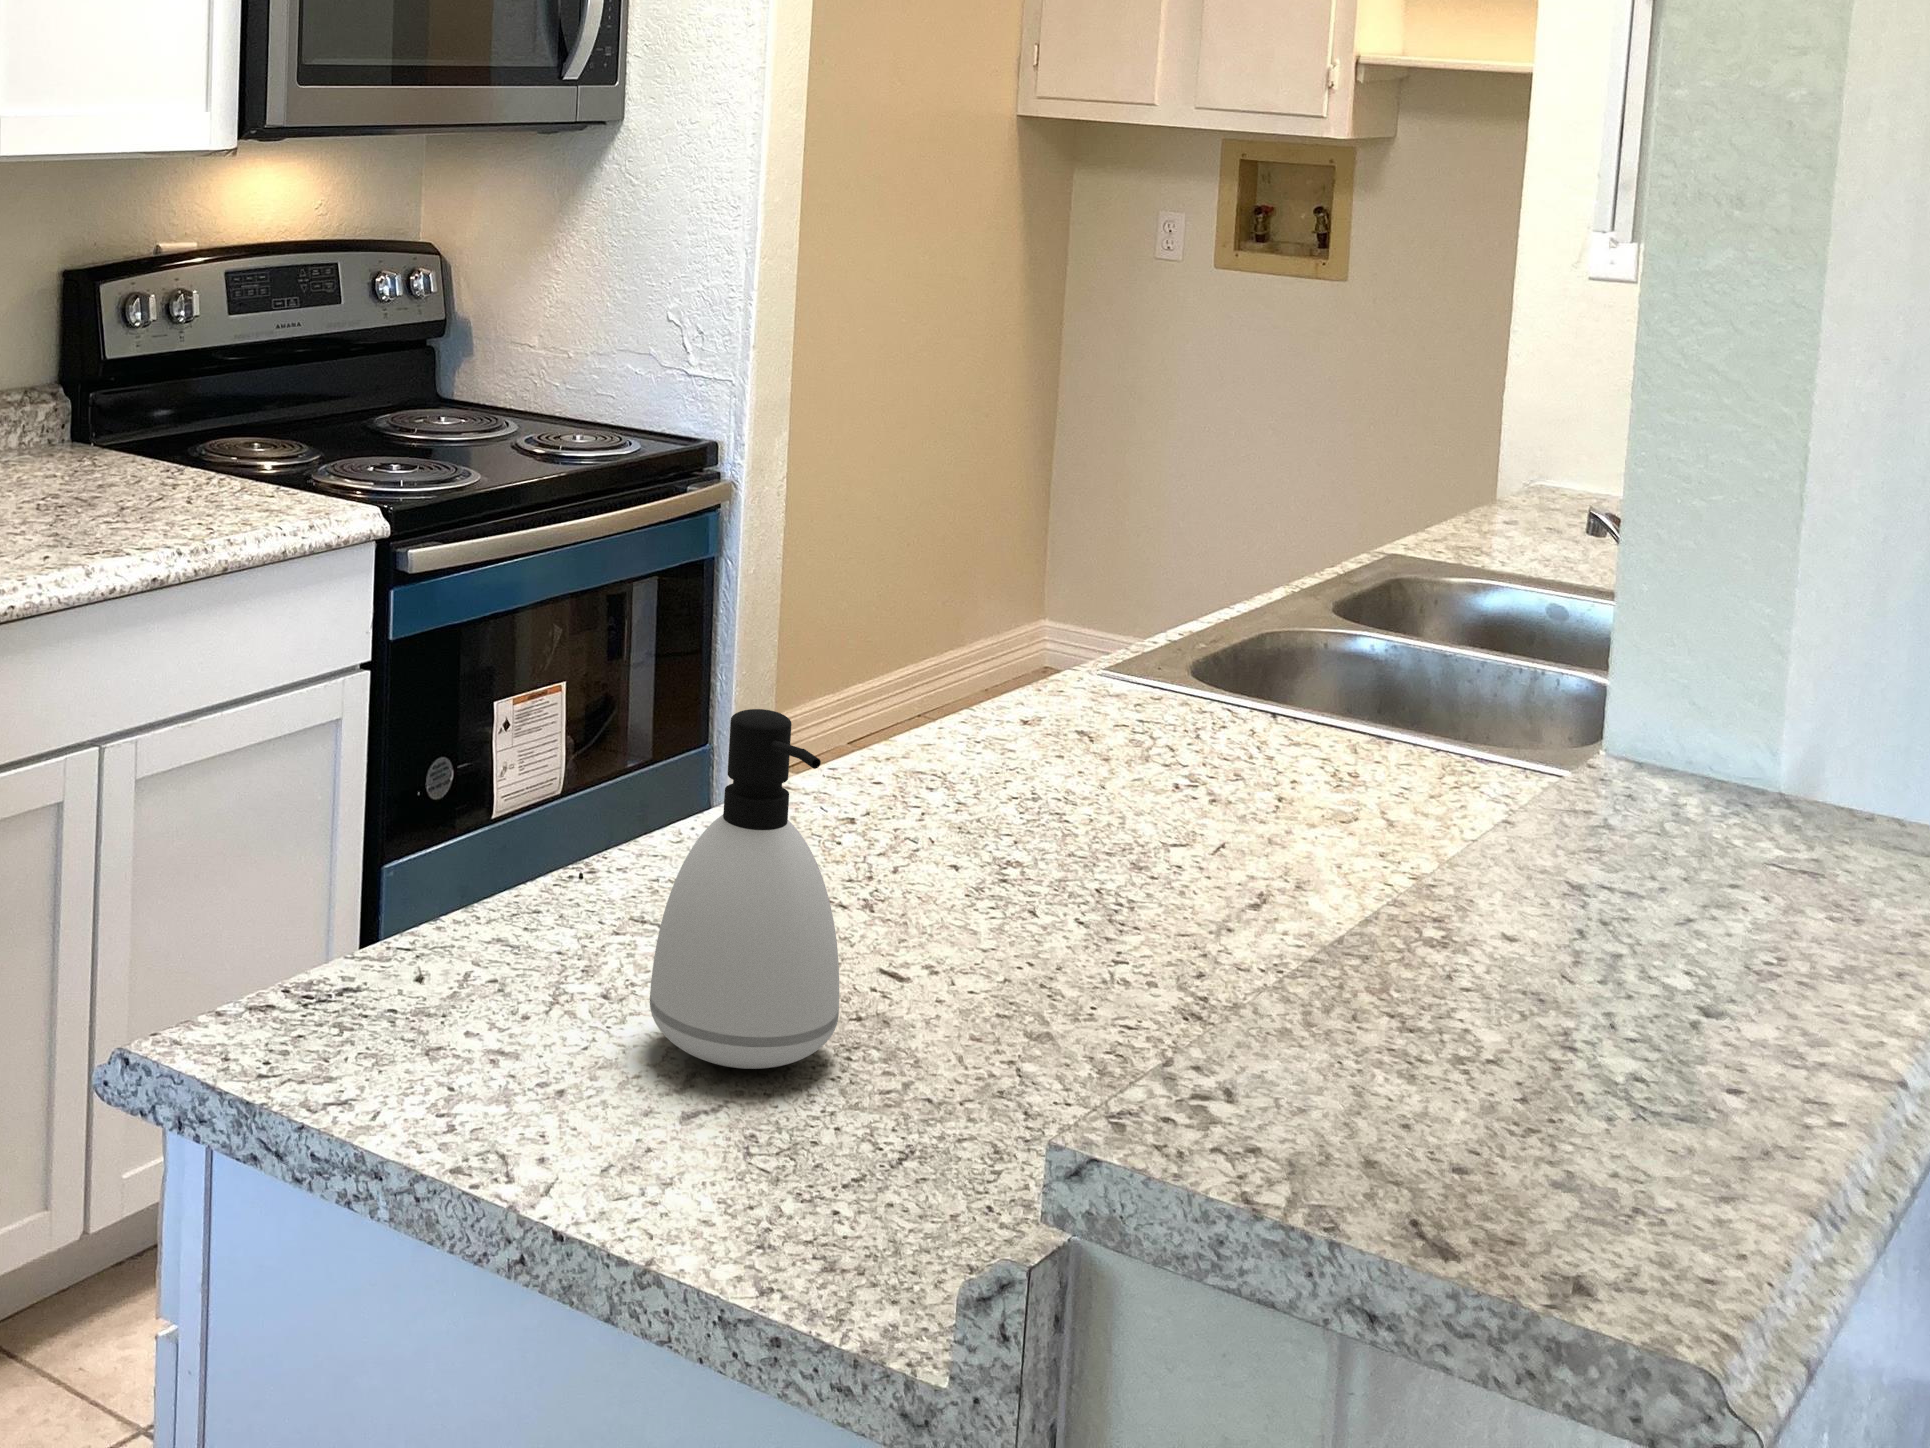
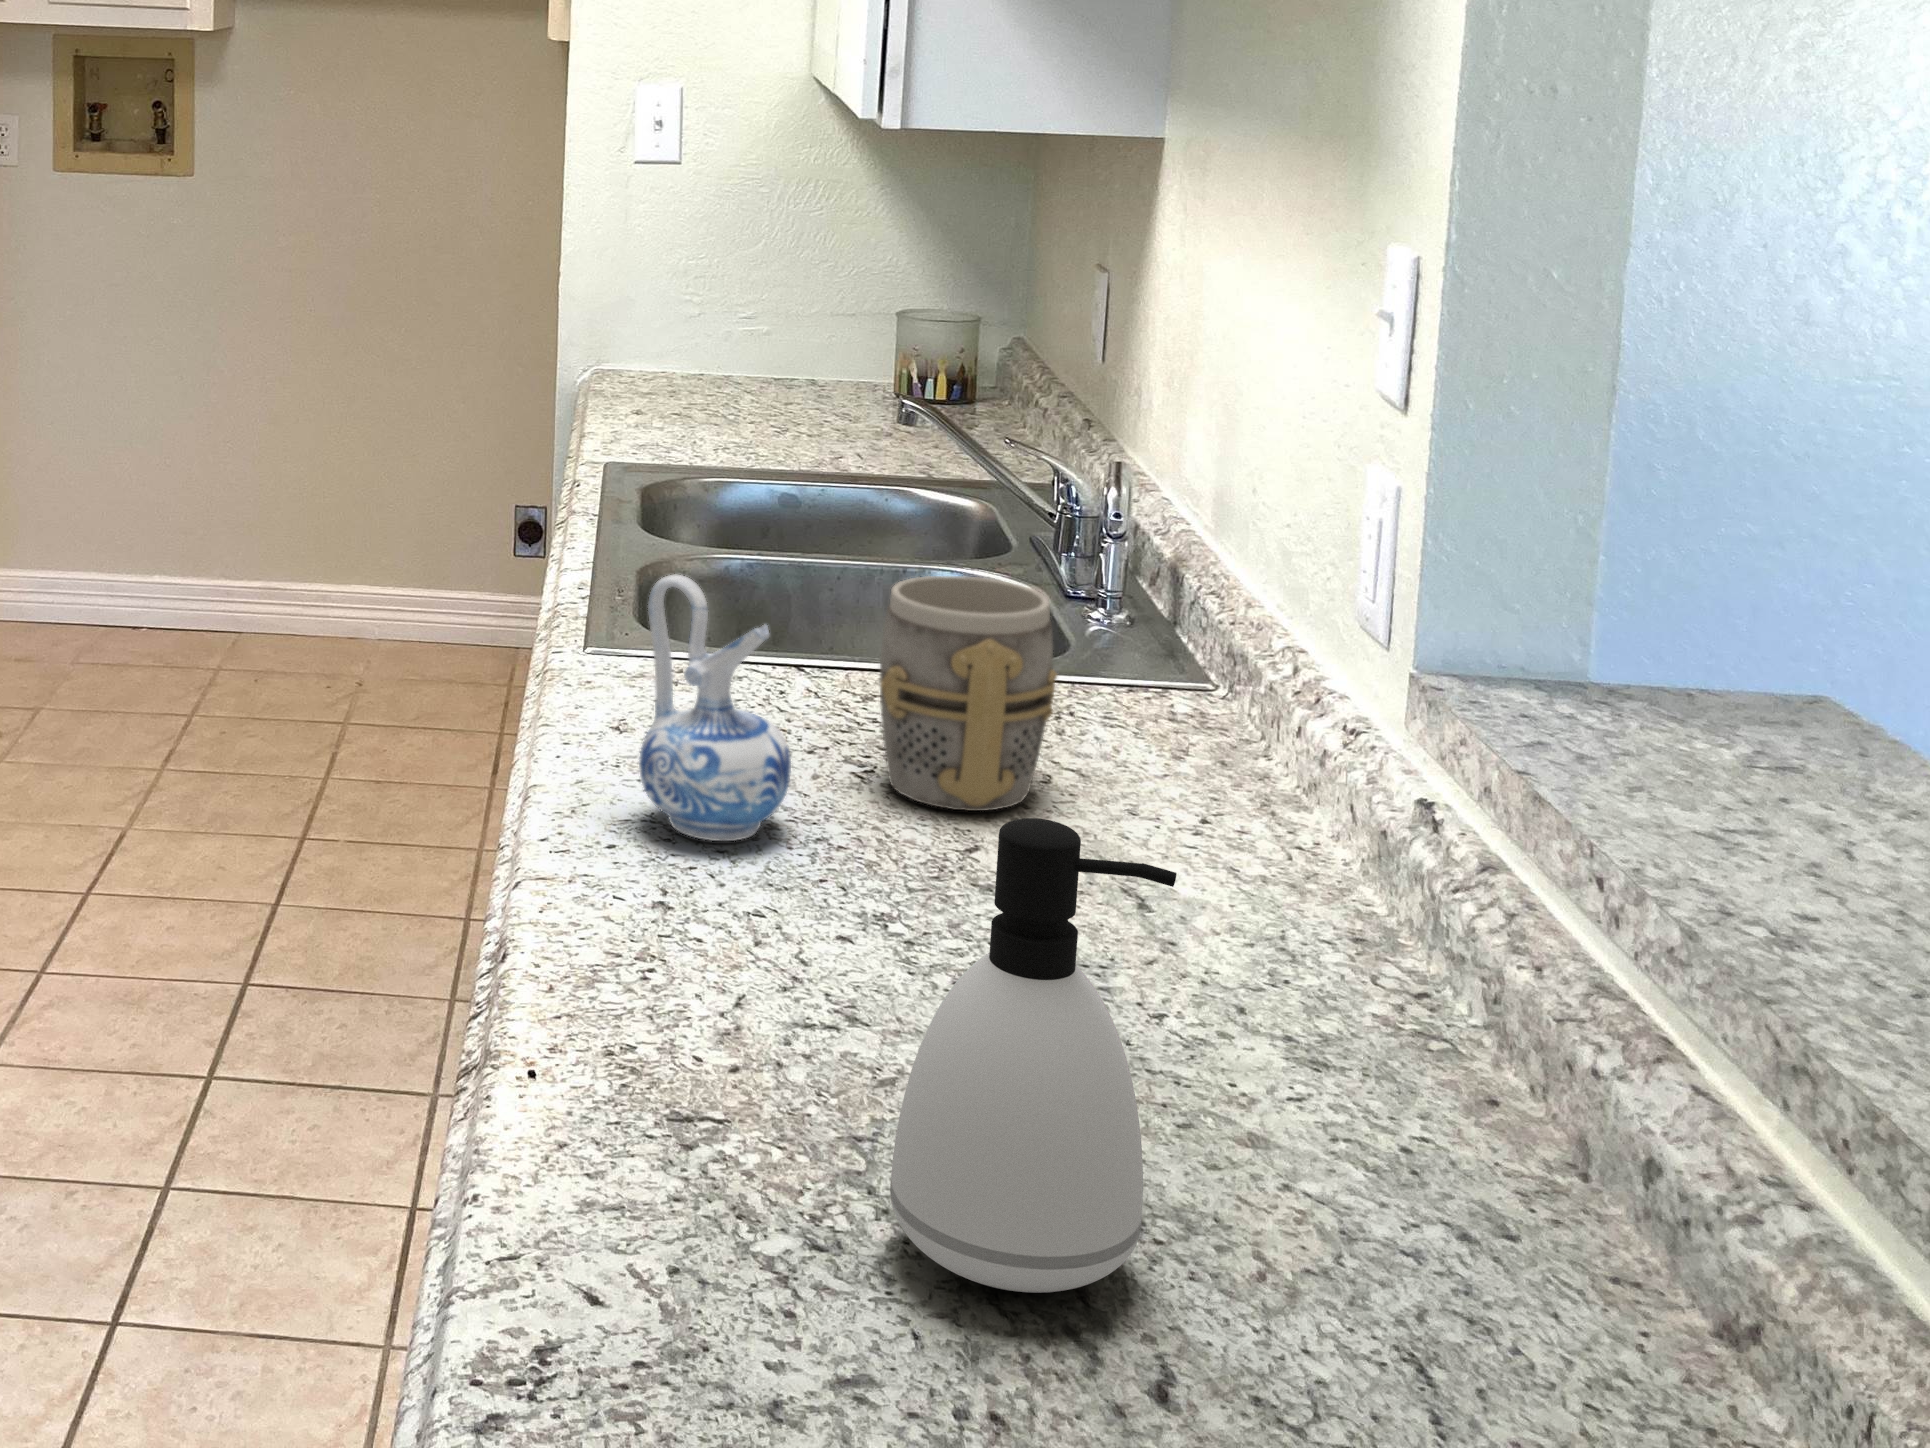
ceramic pitcher: none [941,578,1072,810] -> present [639,575,791,841]
mug: none [1189,624,1355,838] -> present [880,576,1057,811]

